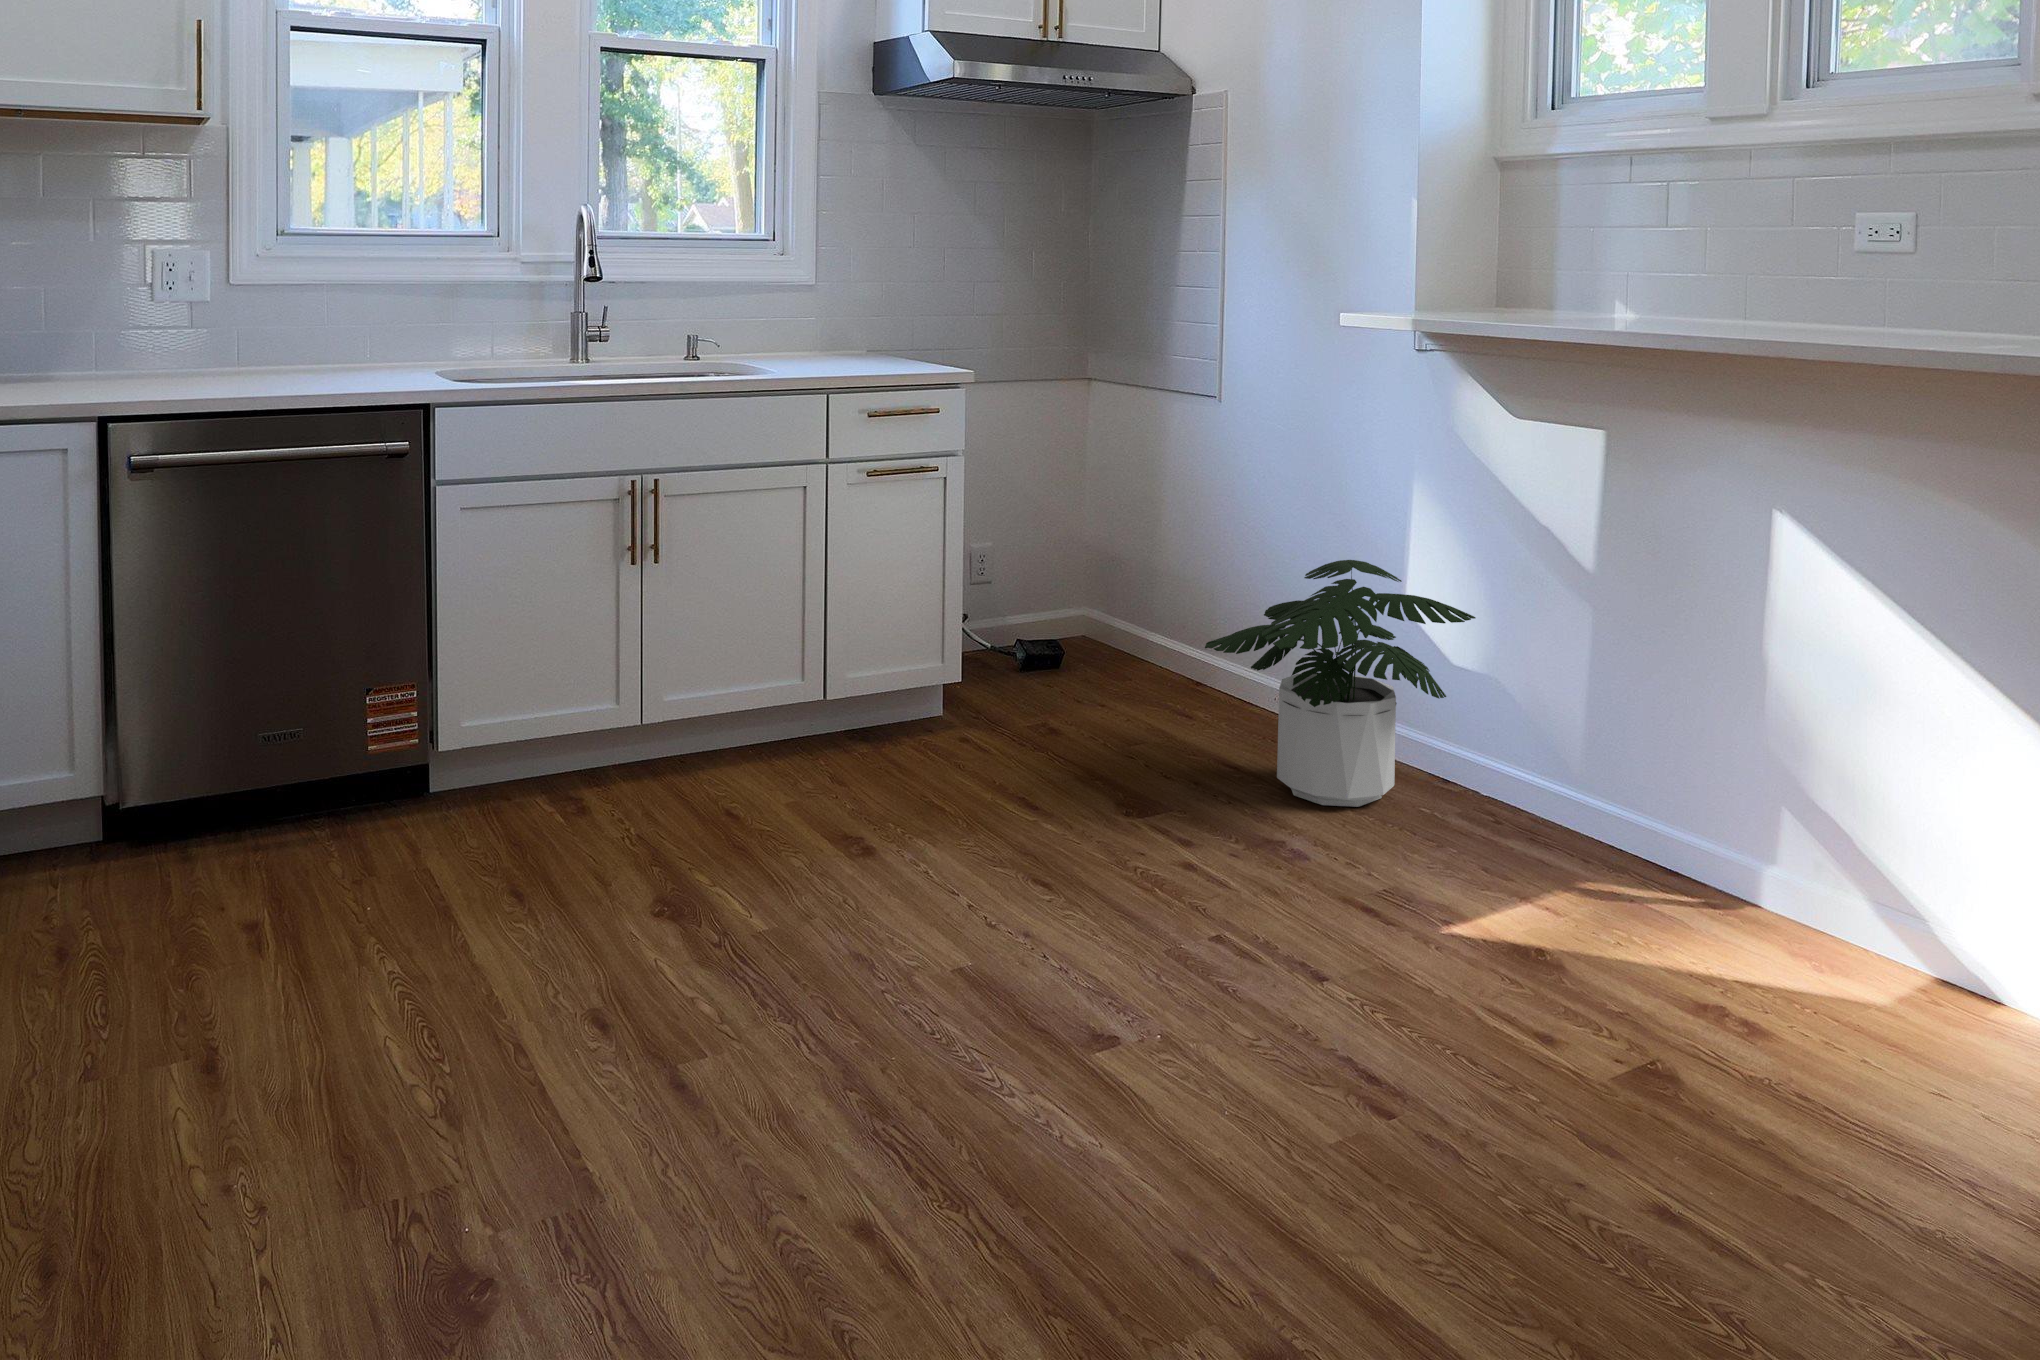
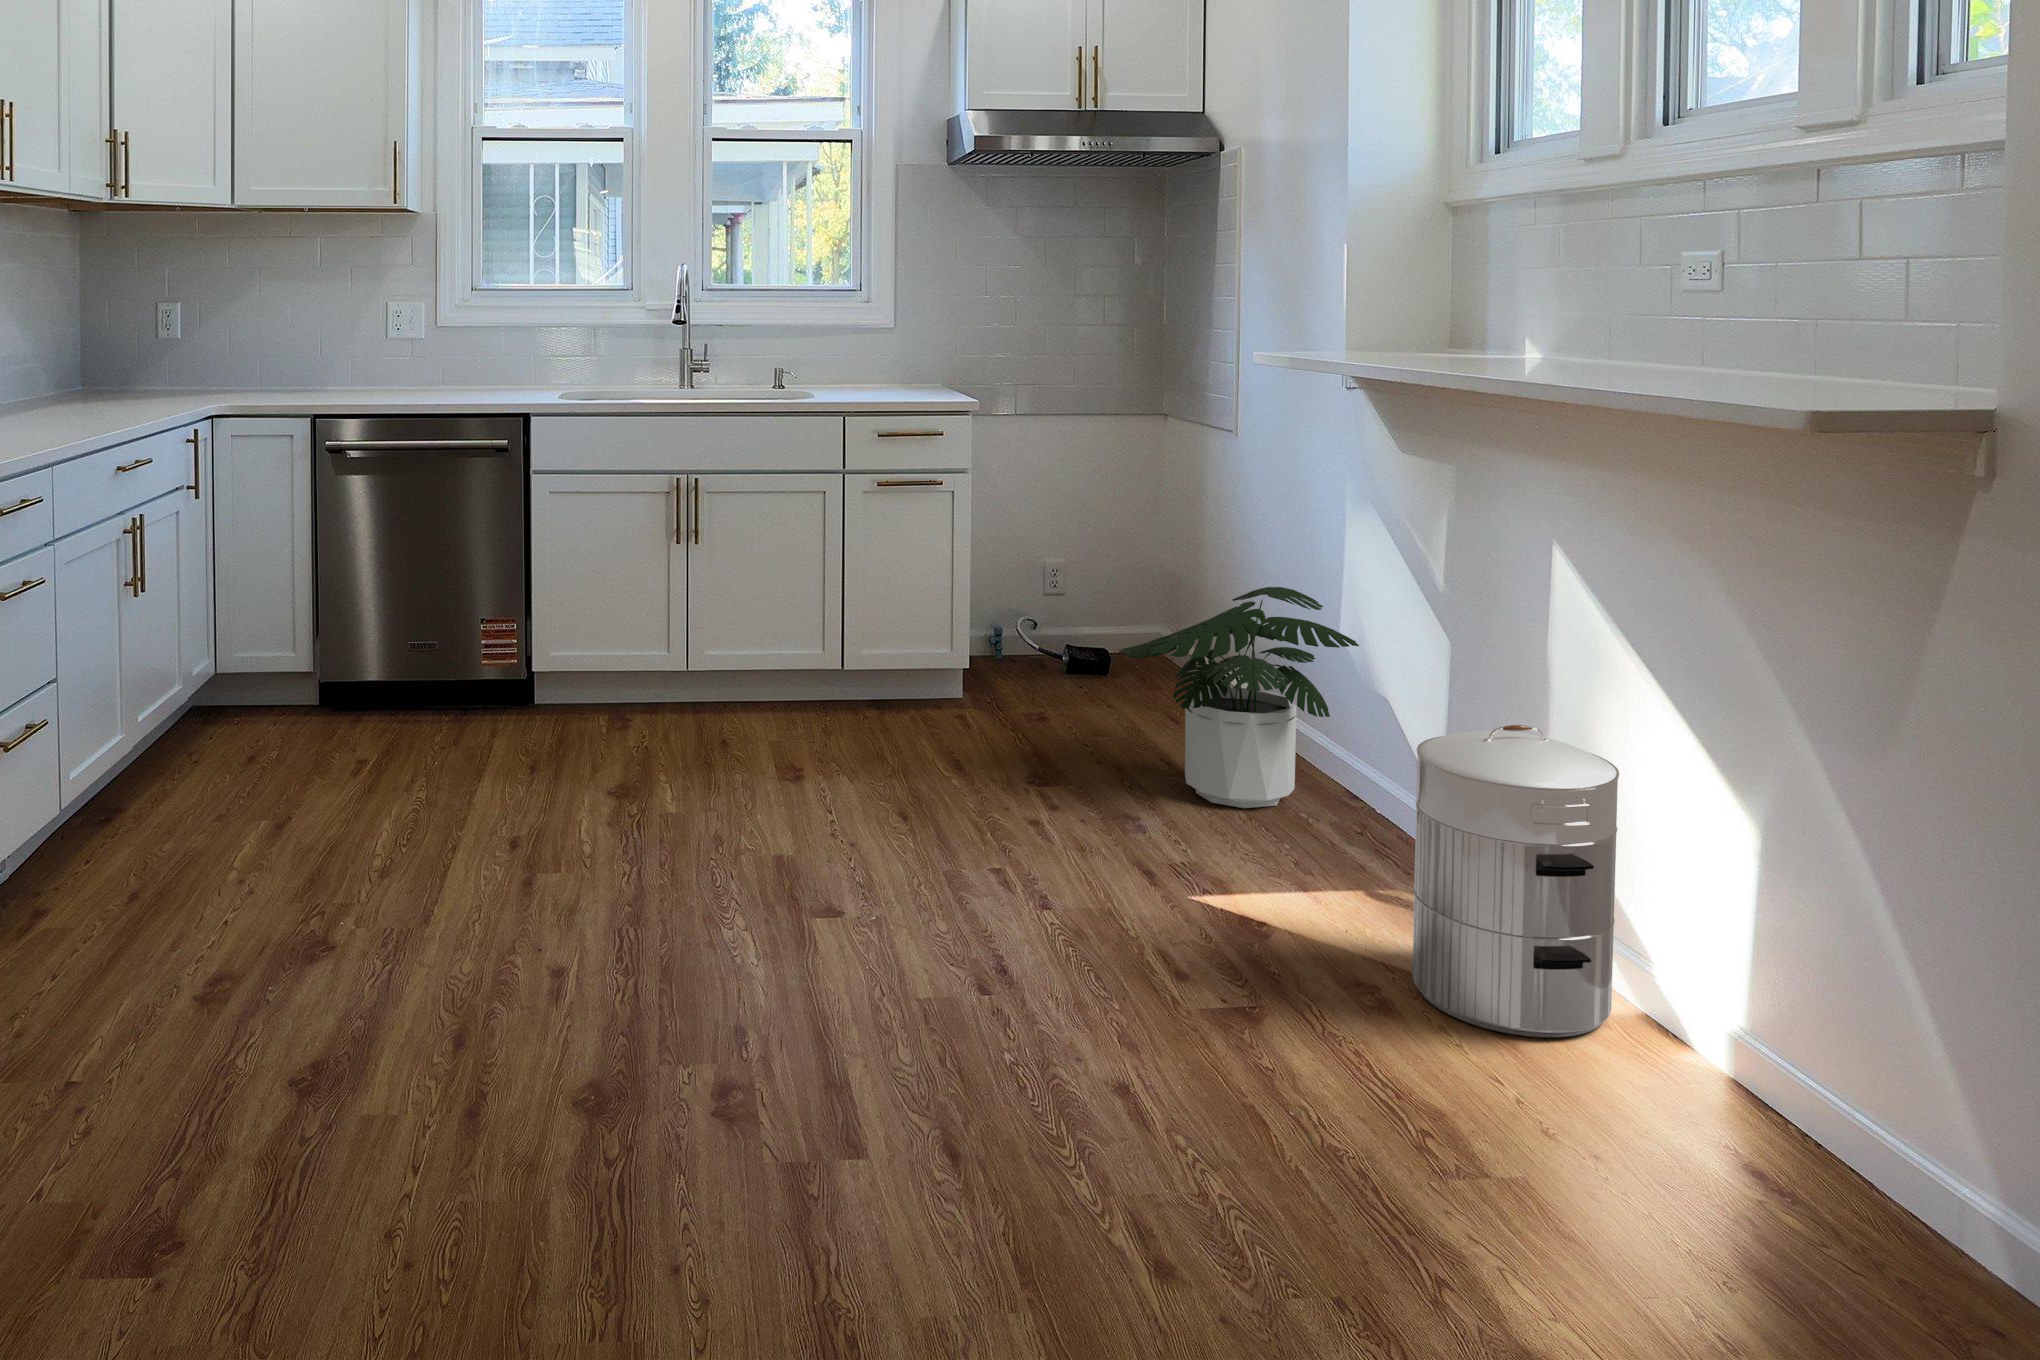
waste bin: none [1729,700,1981,1040] -> present [1412,725,1619,1038]

